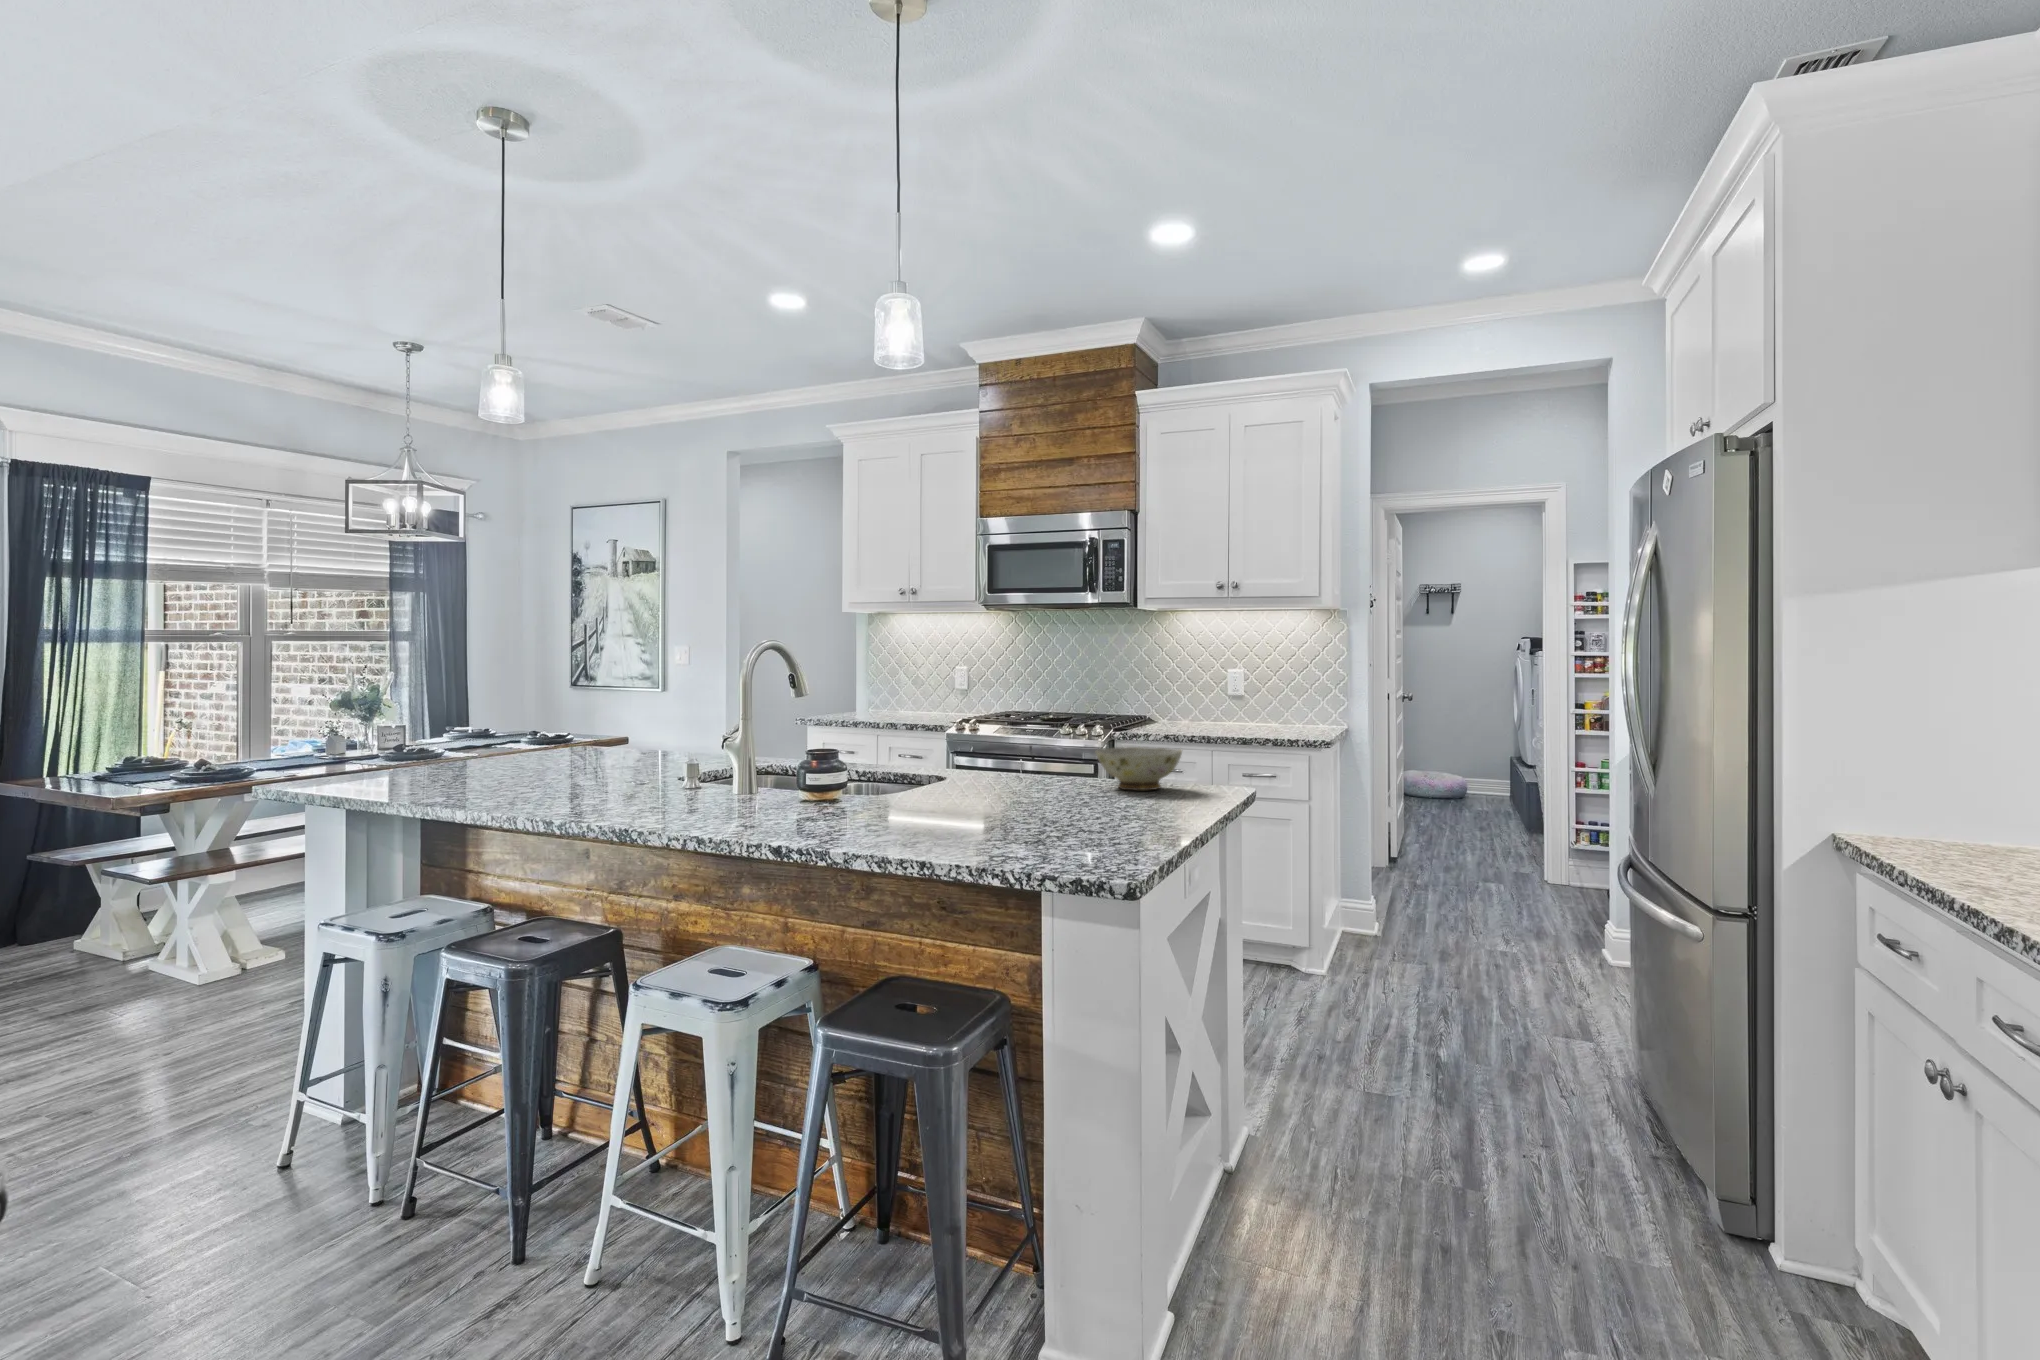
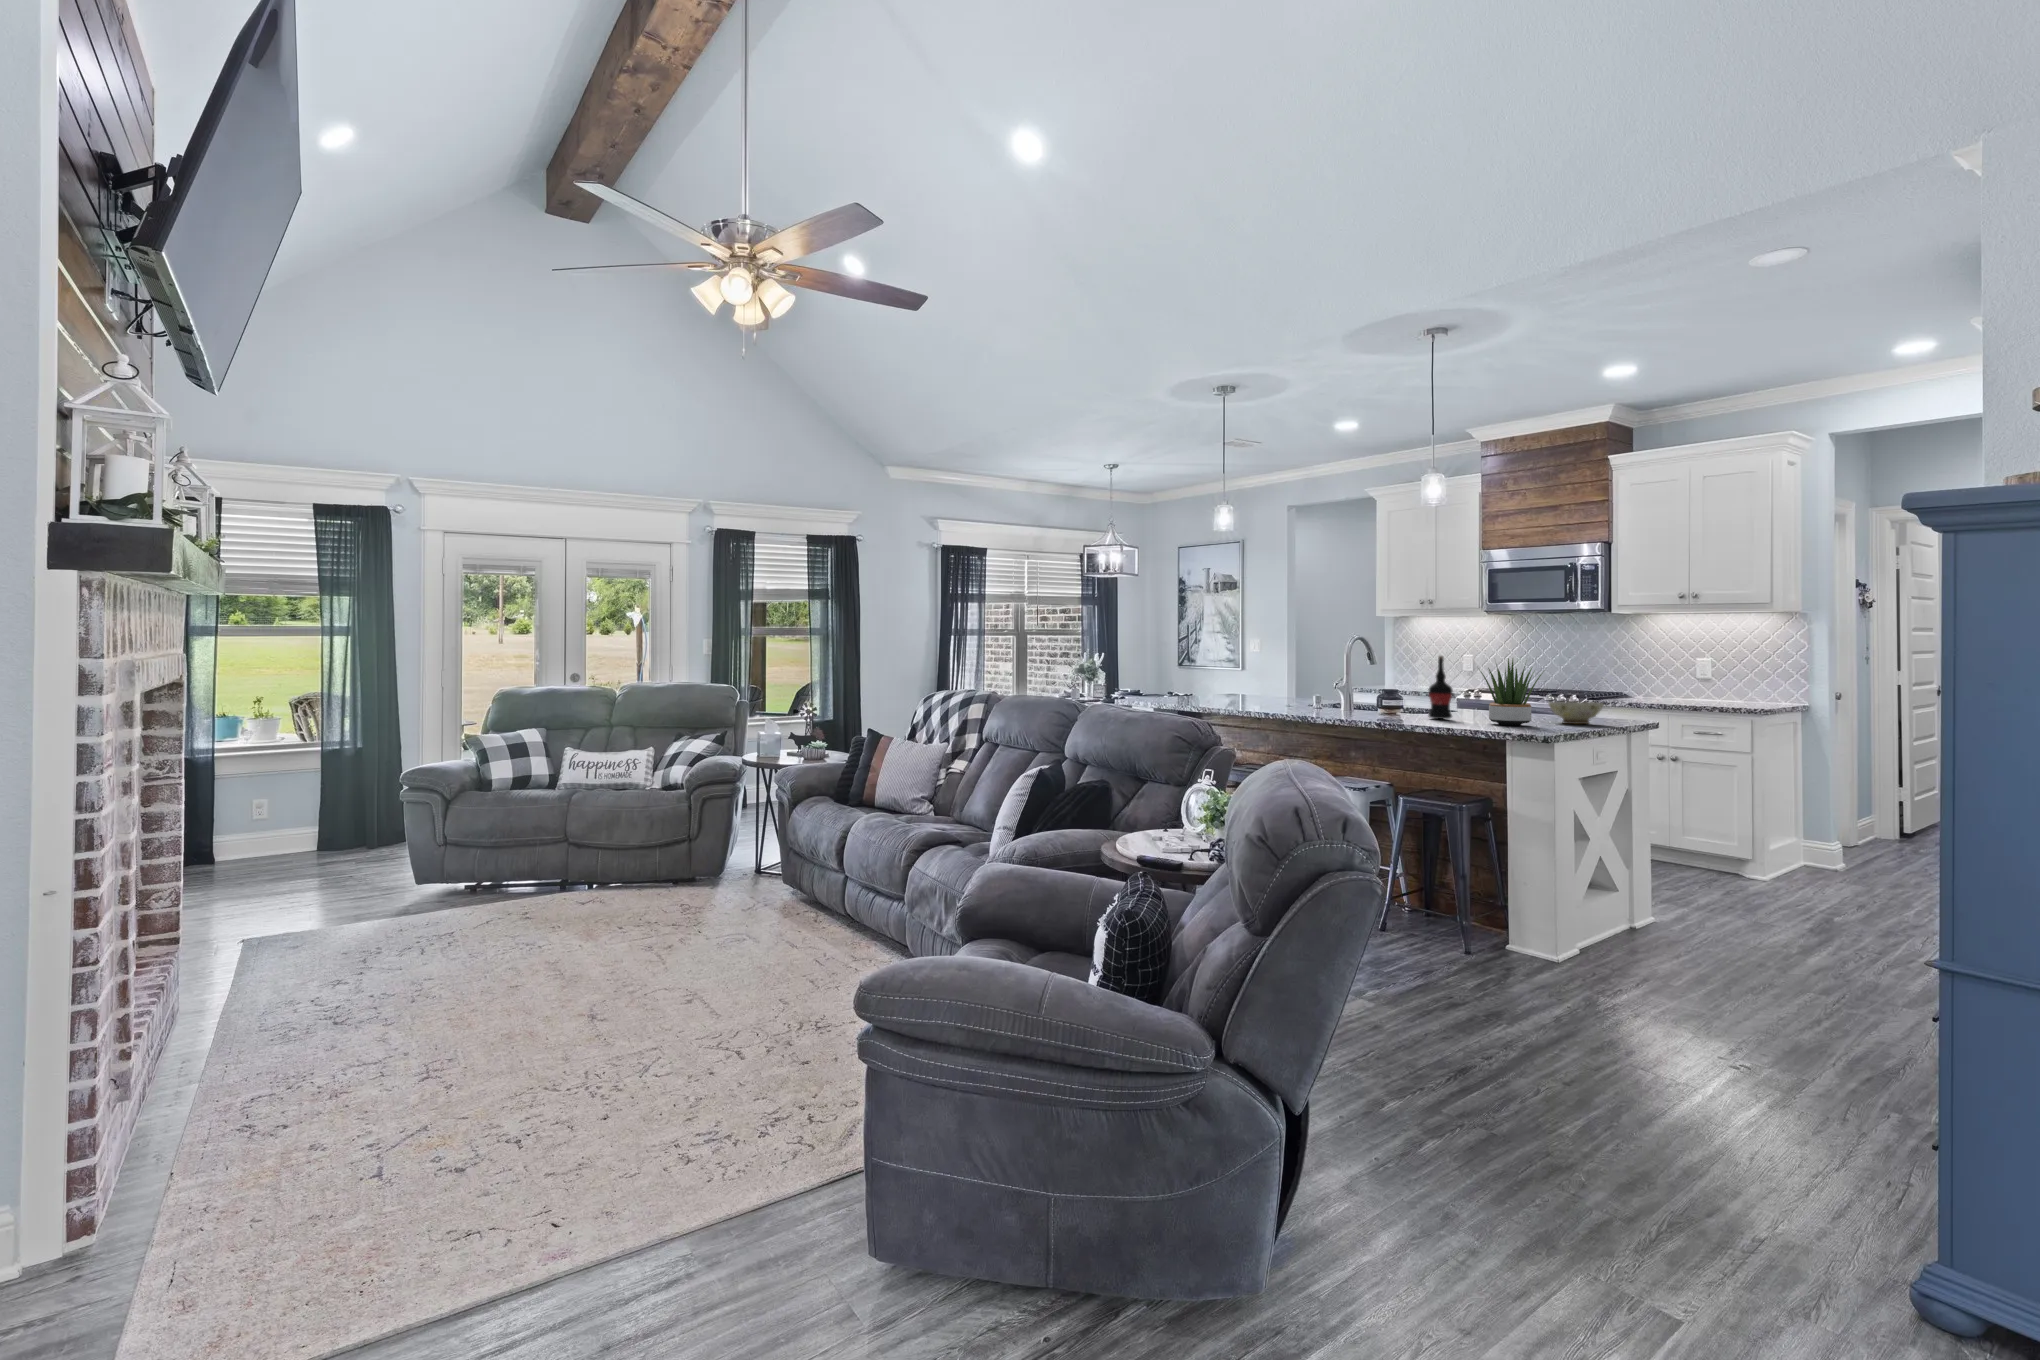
wine bottle: none [893,667,938,794] -> present [1428,656,1453,719]
potted plant: none [980,670,1107,806] -> present [1480,658,1542,726]

